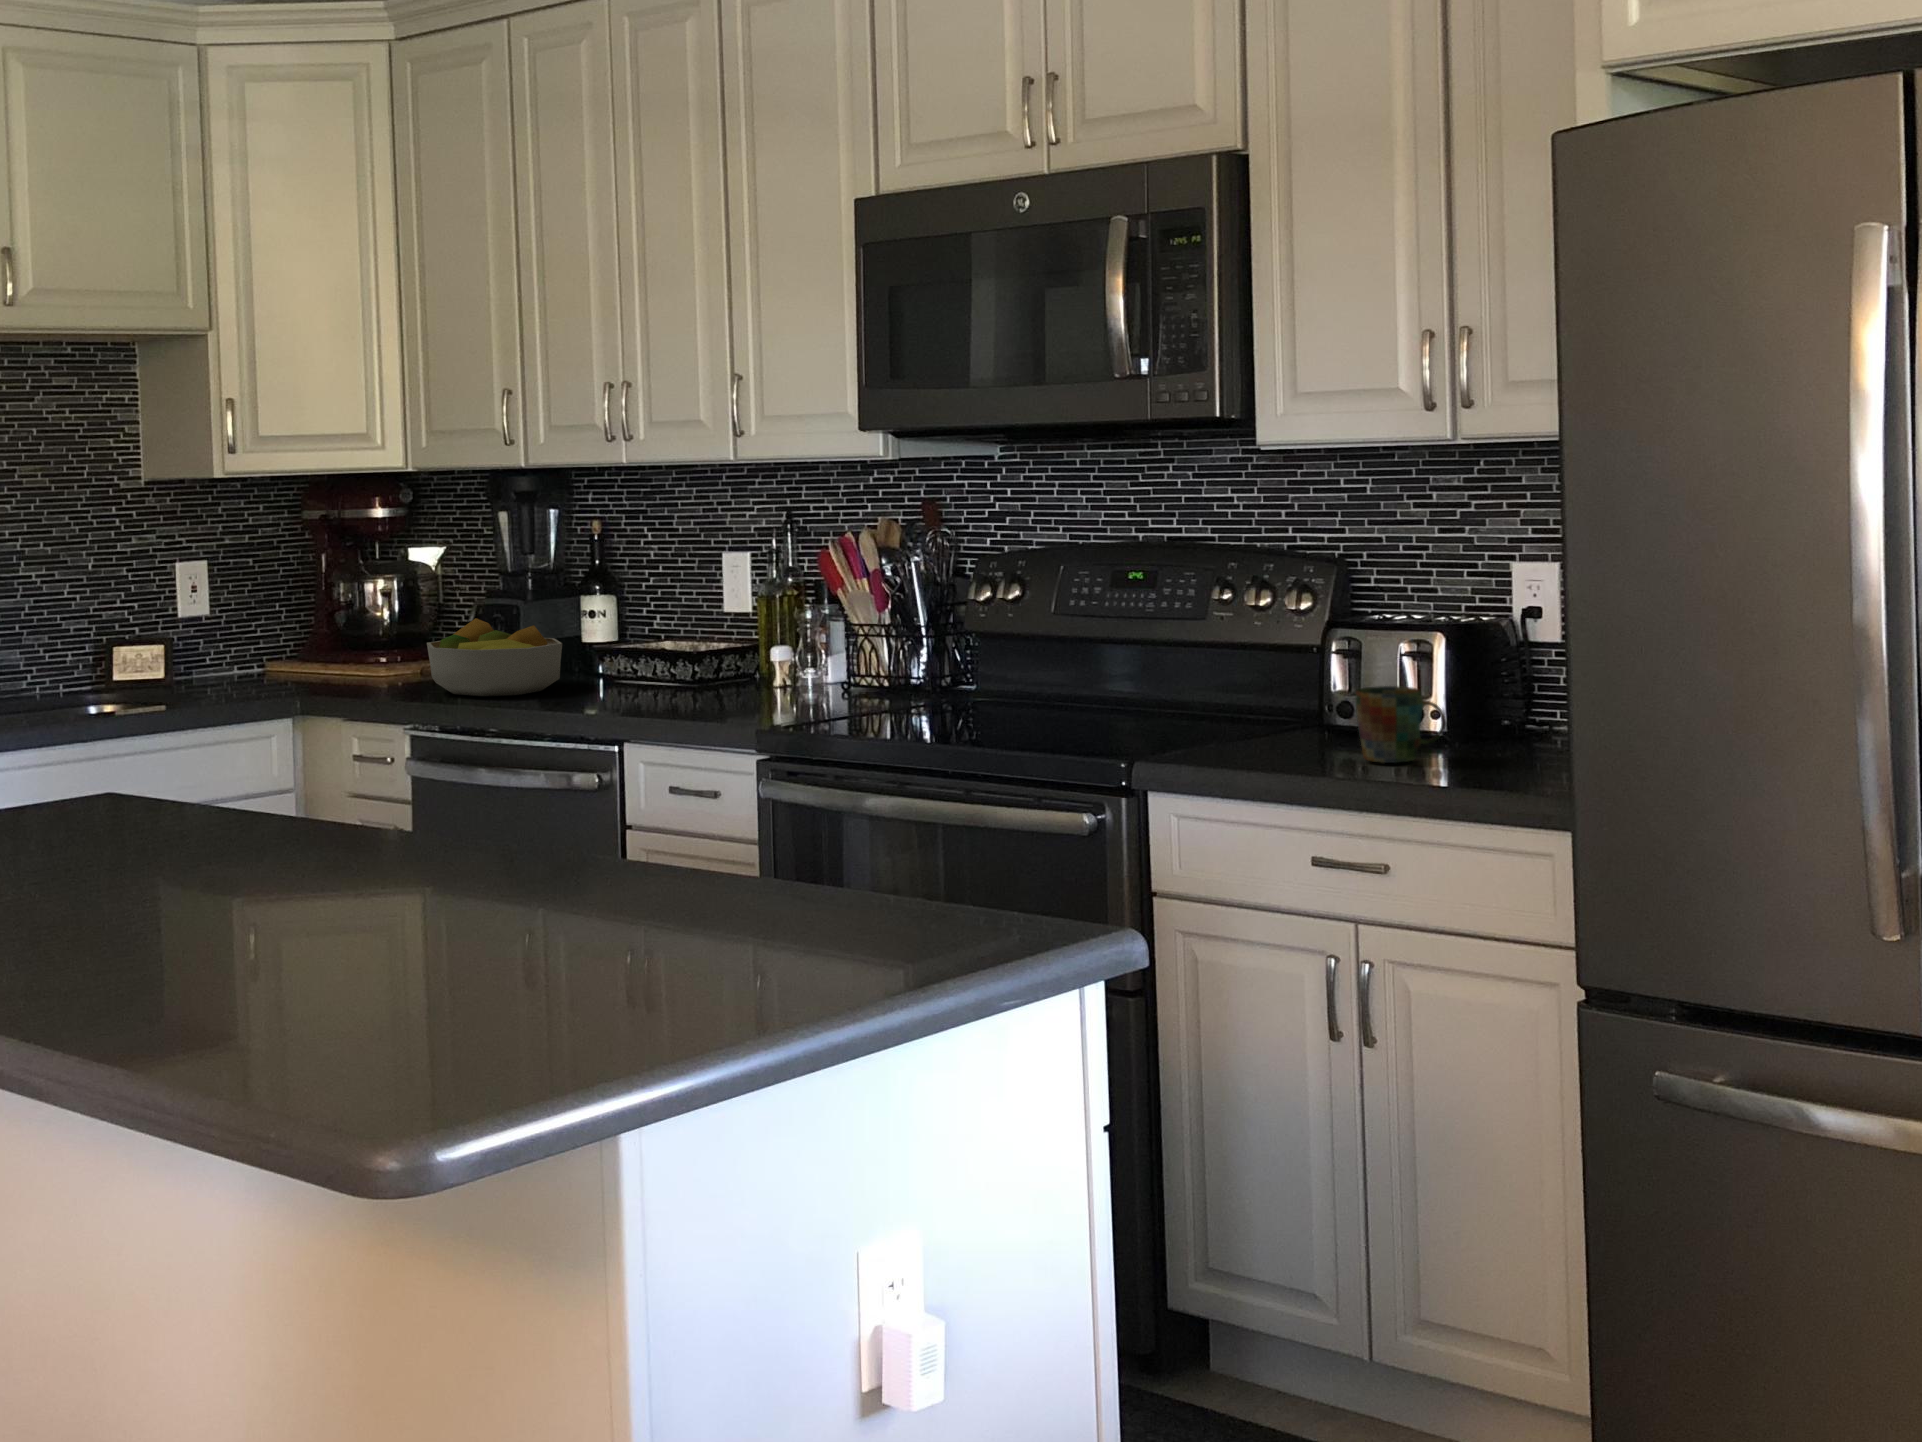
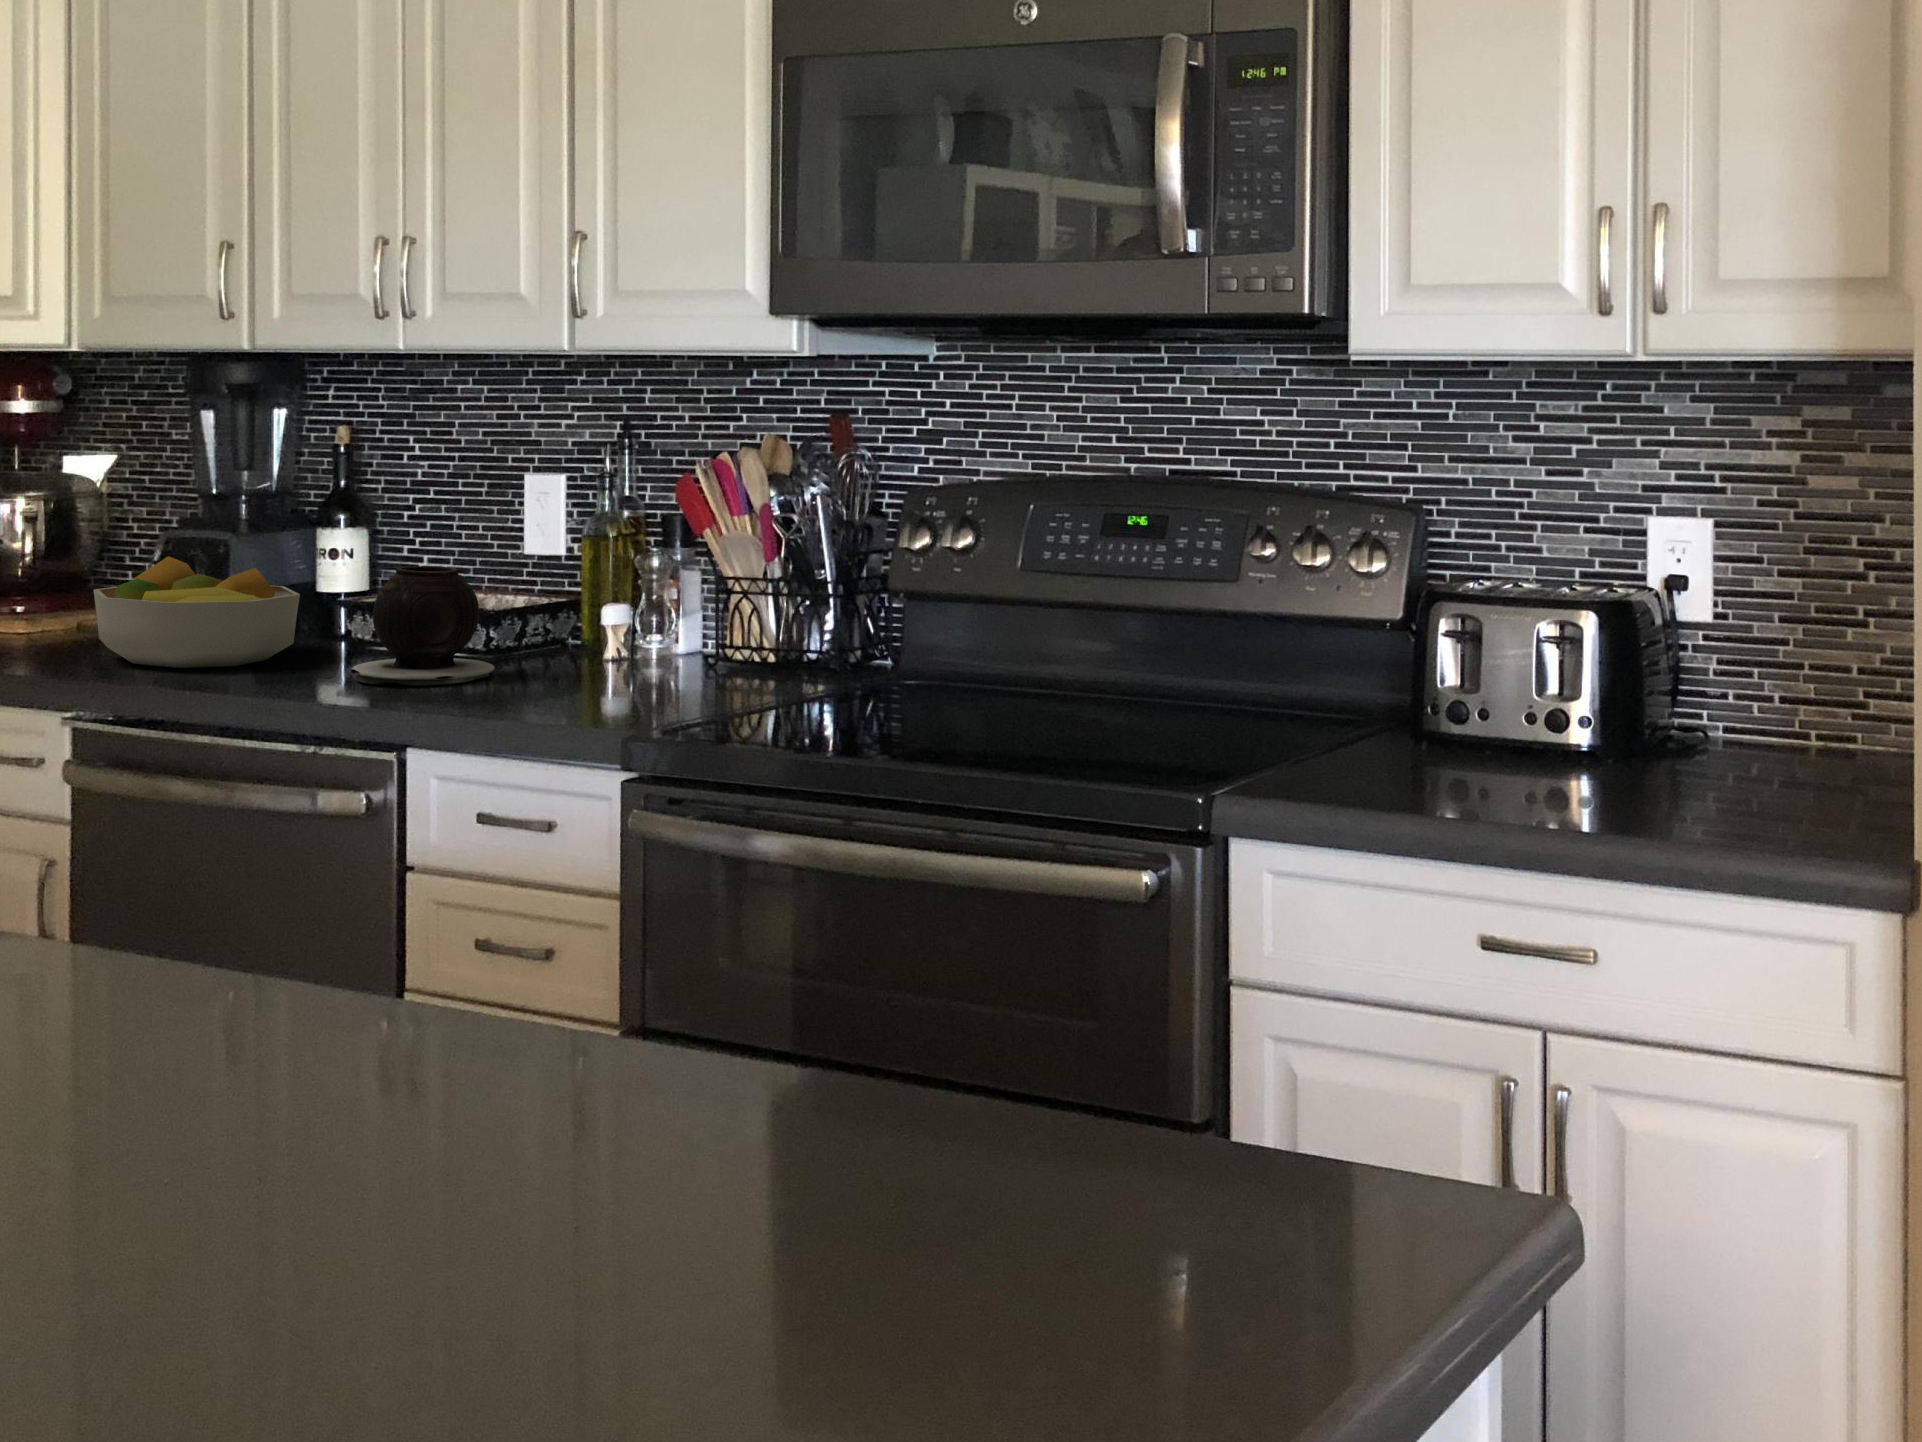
vase: none [593,621,692,705] -> present [351,566,494,685]
mug: present [1355,686,1446,763] -> none [1508,682,1625,789]

